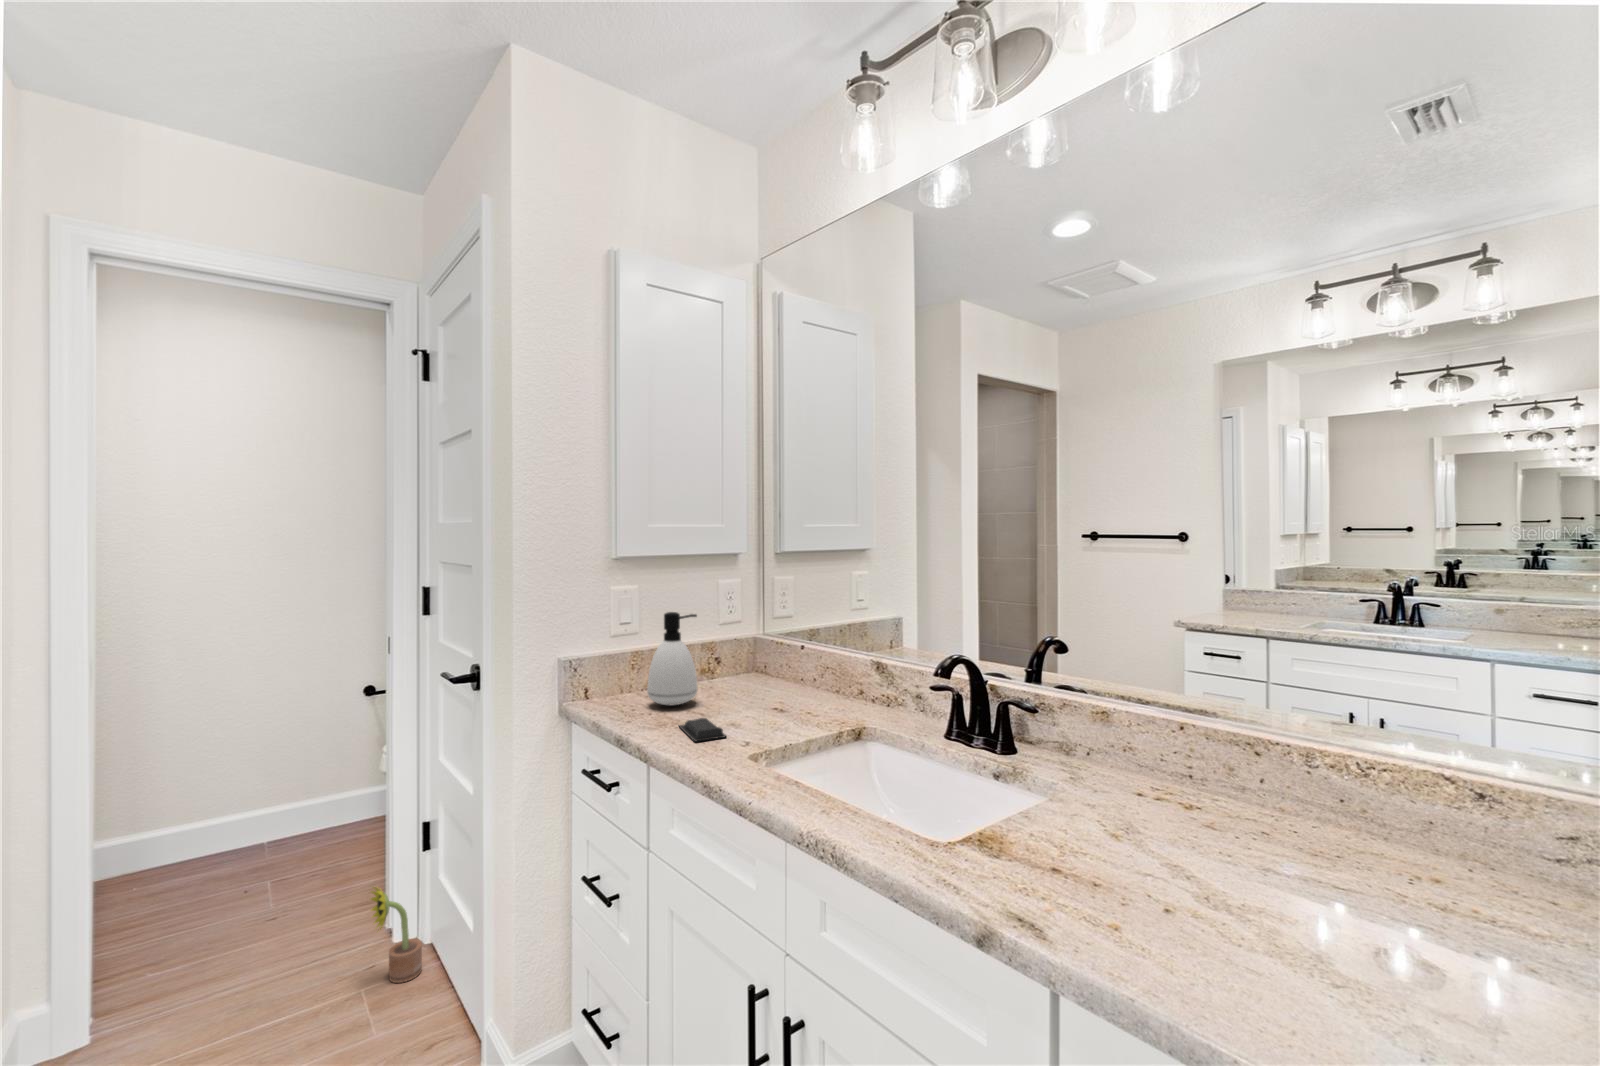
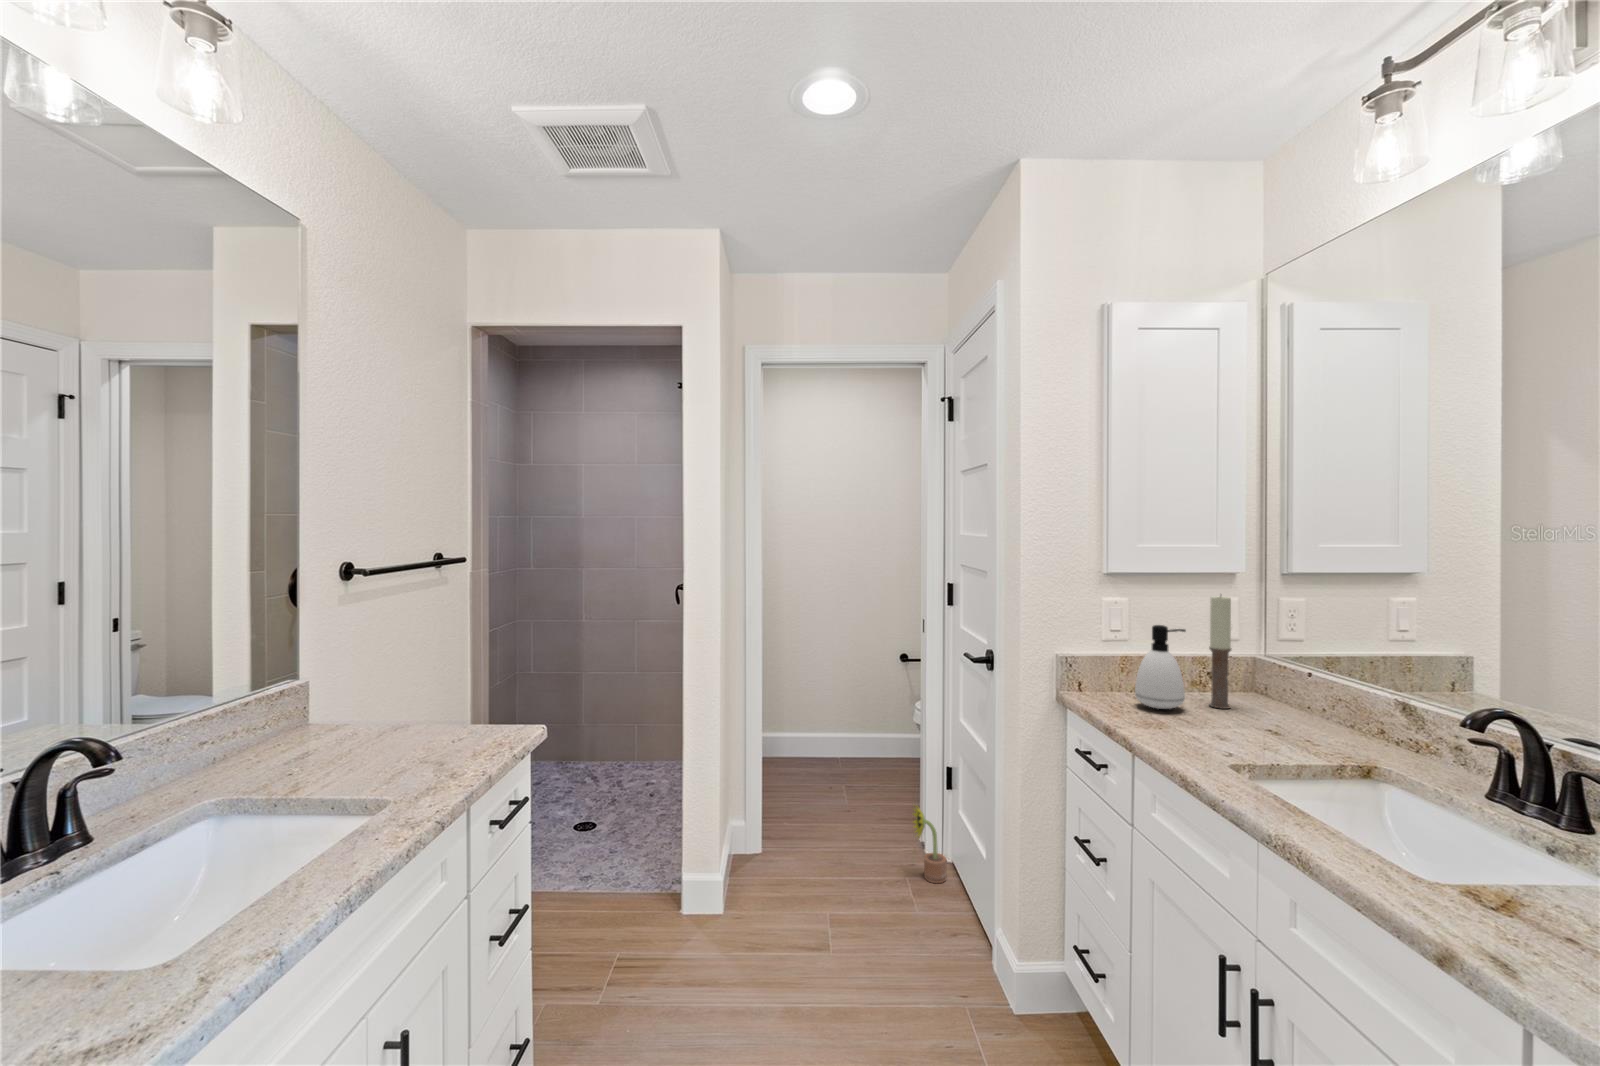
candle: none [719,574,739,694] -> present [1209,596,1231,709]
soap bar: present [679,718,726,742] -> none [1162,723,1210,745]

